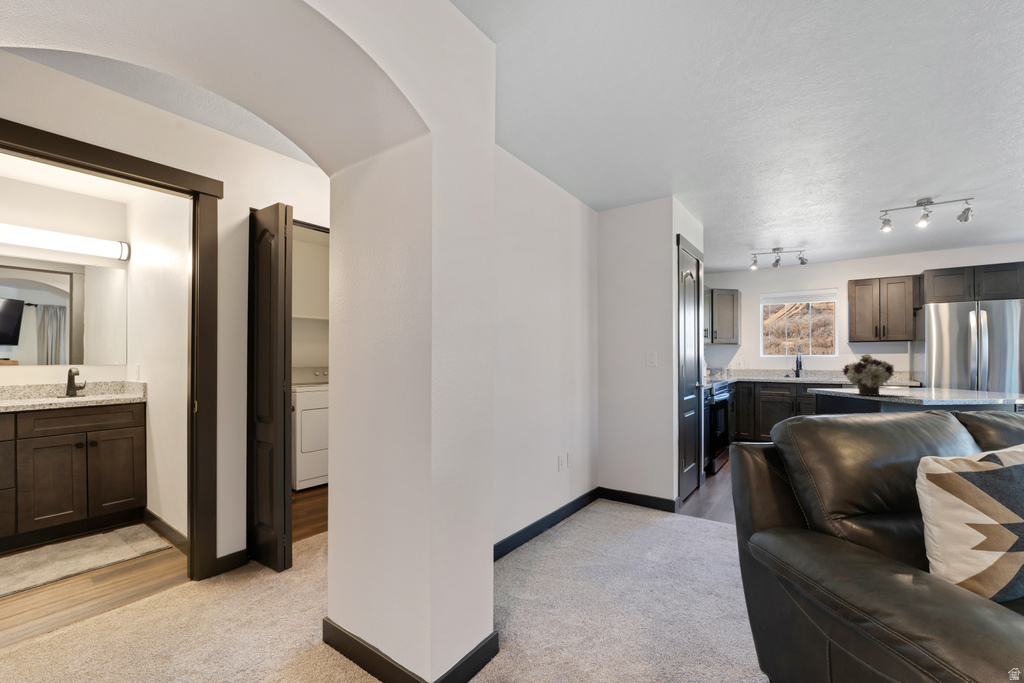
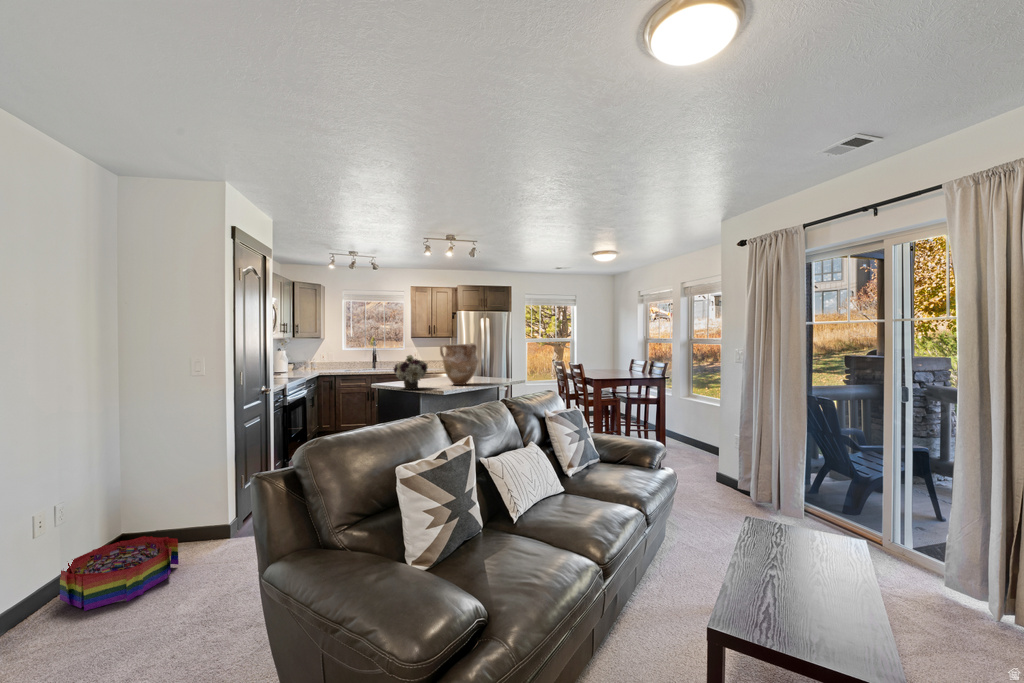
vase: none [910,341,981,396] -> present [440,343,478,385]
storage bin: none [569,491,640,539] -> present [60,536,179,611]

